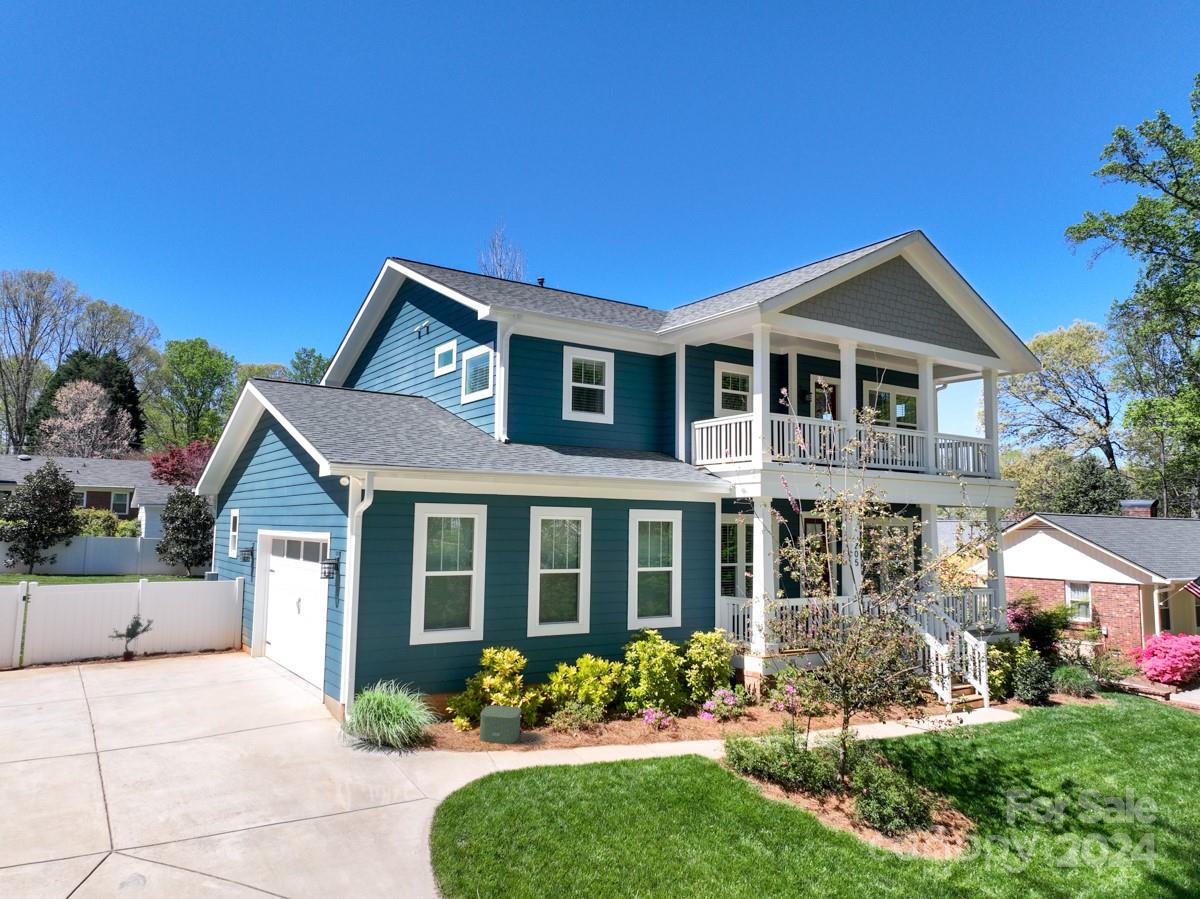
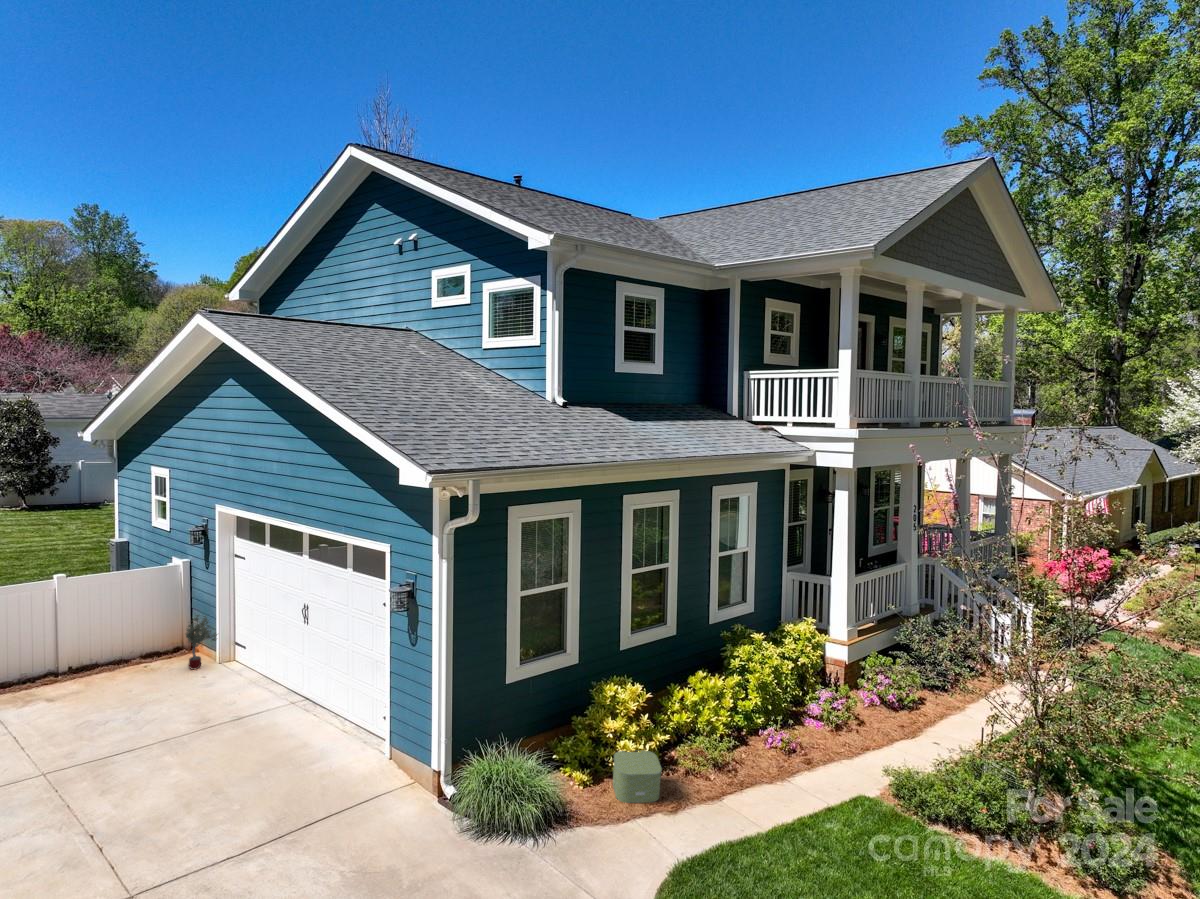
potted tree: present [109,617,153,661] -> present [186,615,217,670]

